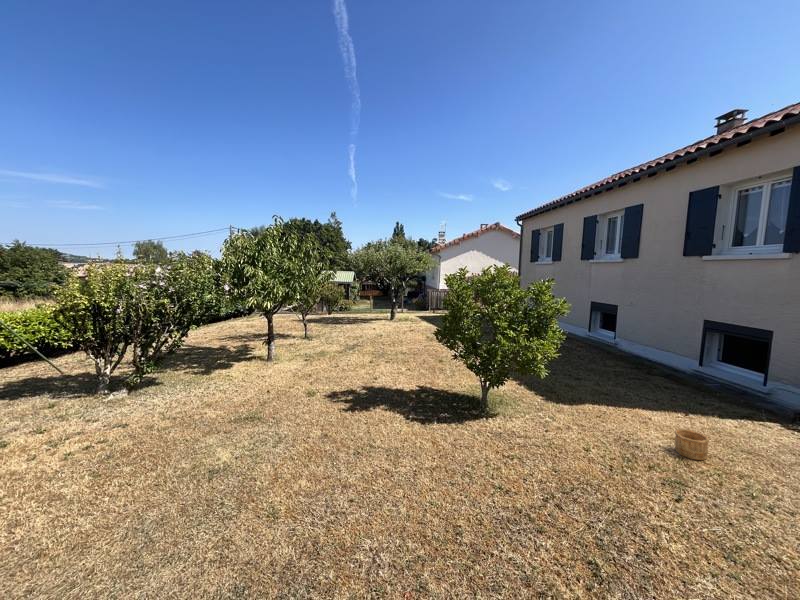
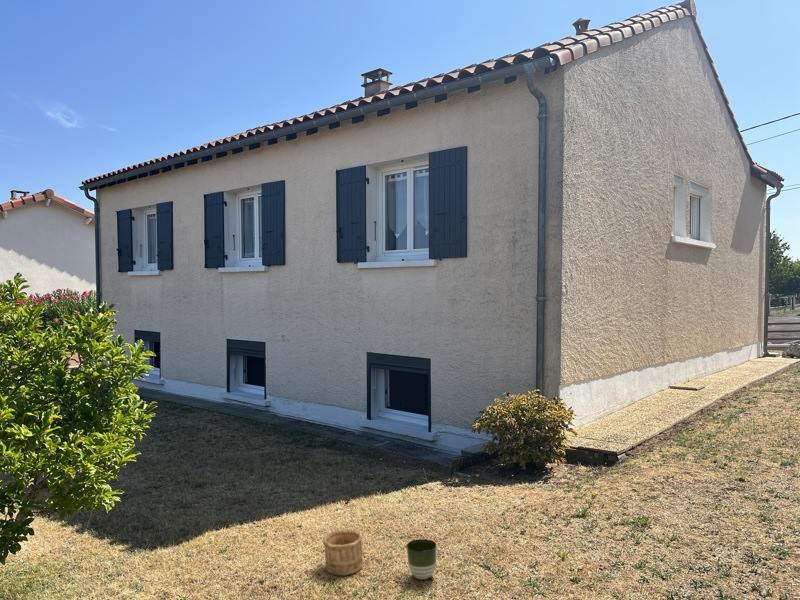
planter: none [754,456,787,487] -> present [407,539,436,579]

